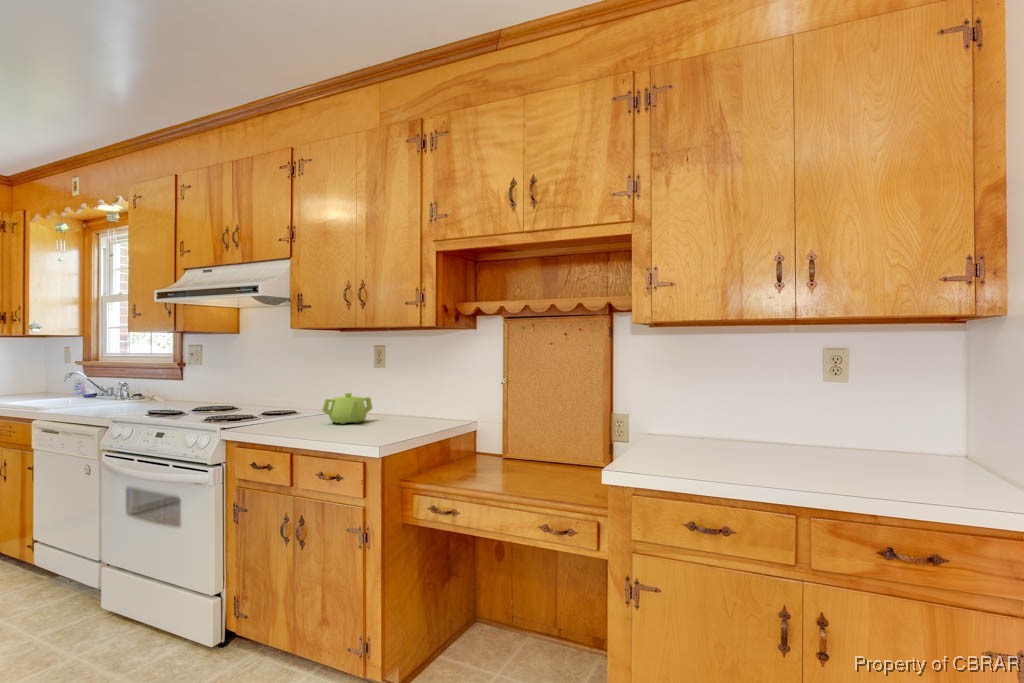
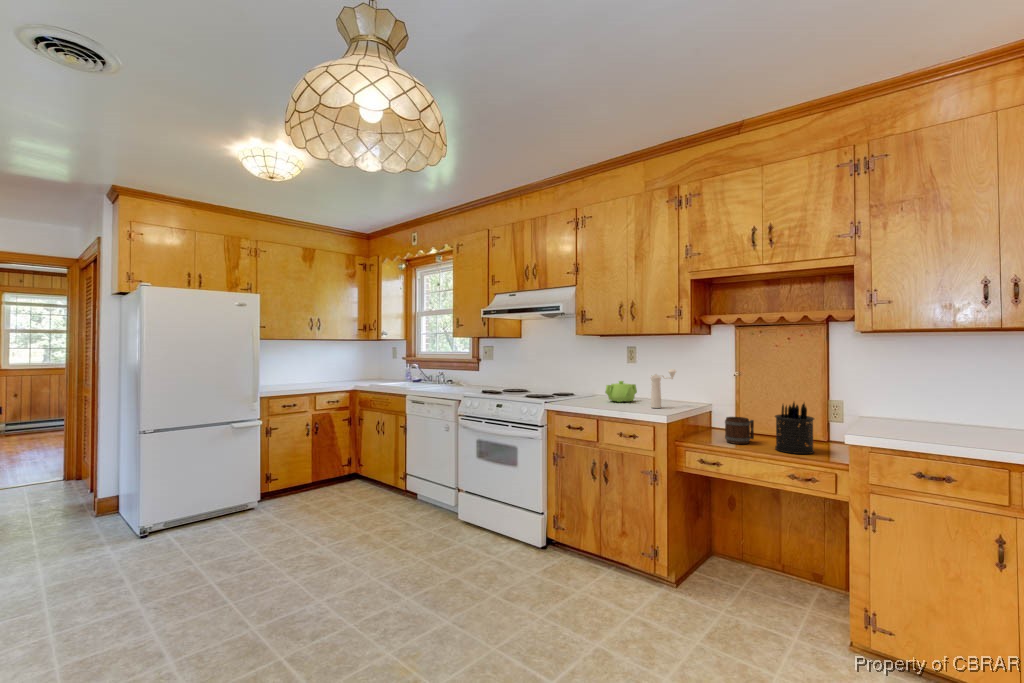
pepper mill: none [375,376,415,432] -> present [651,369,676,408]
pen holder: none [529,417,577,493] -> present [775,402,814,454]
mug: none [471,441,509,480] -> present [725,417,754,444]

